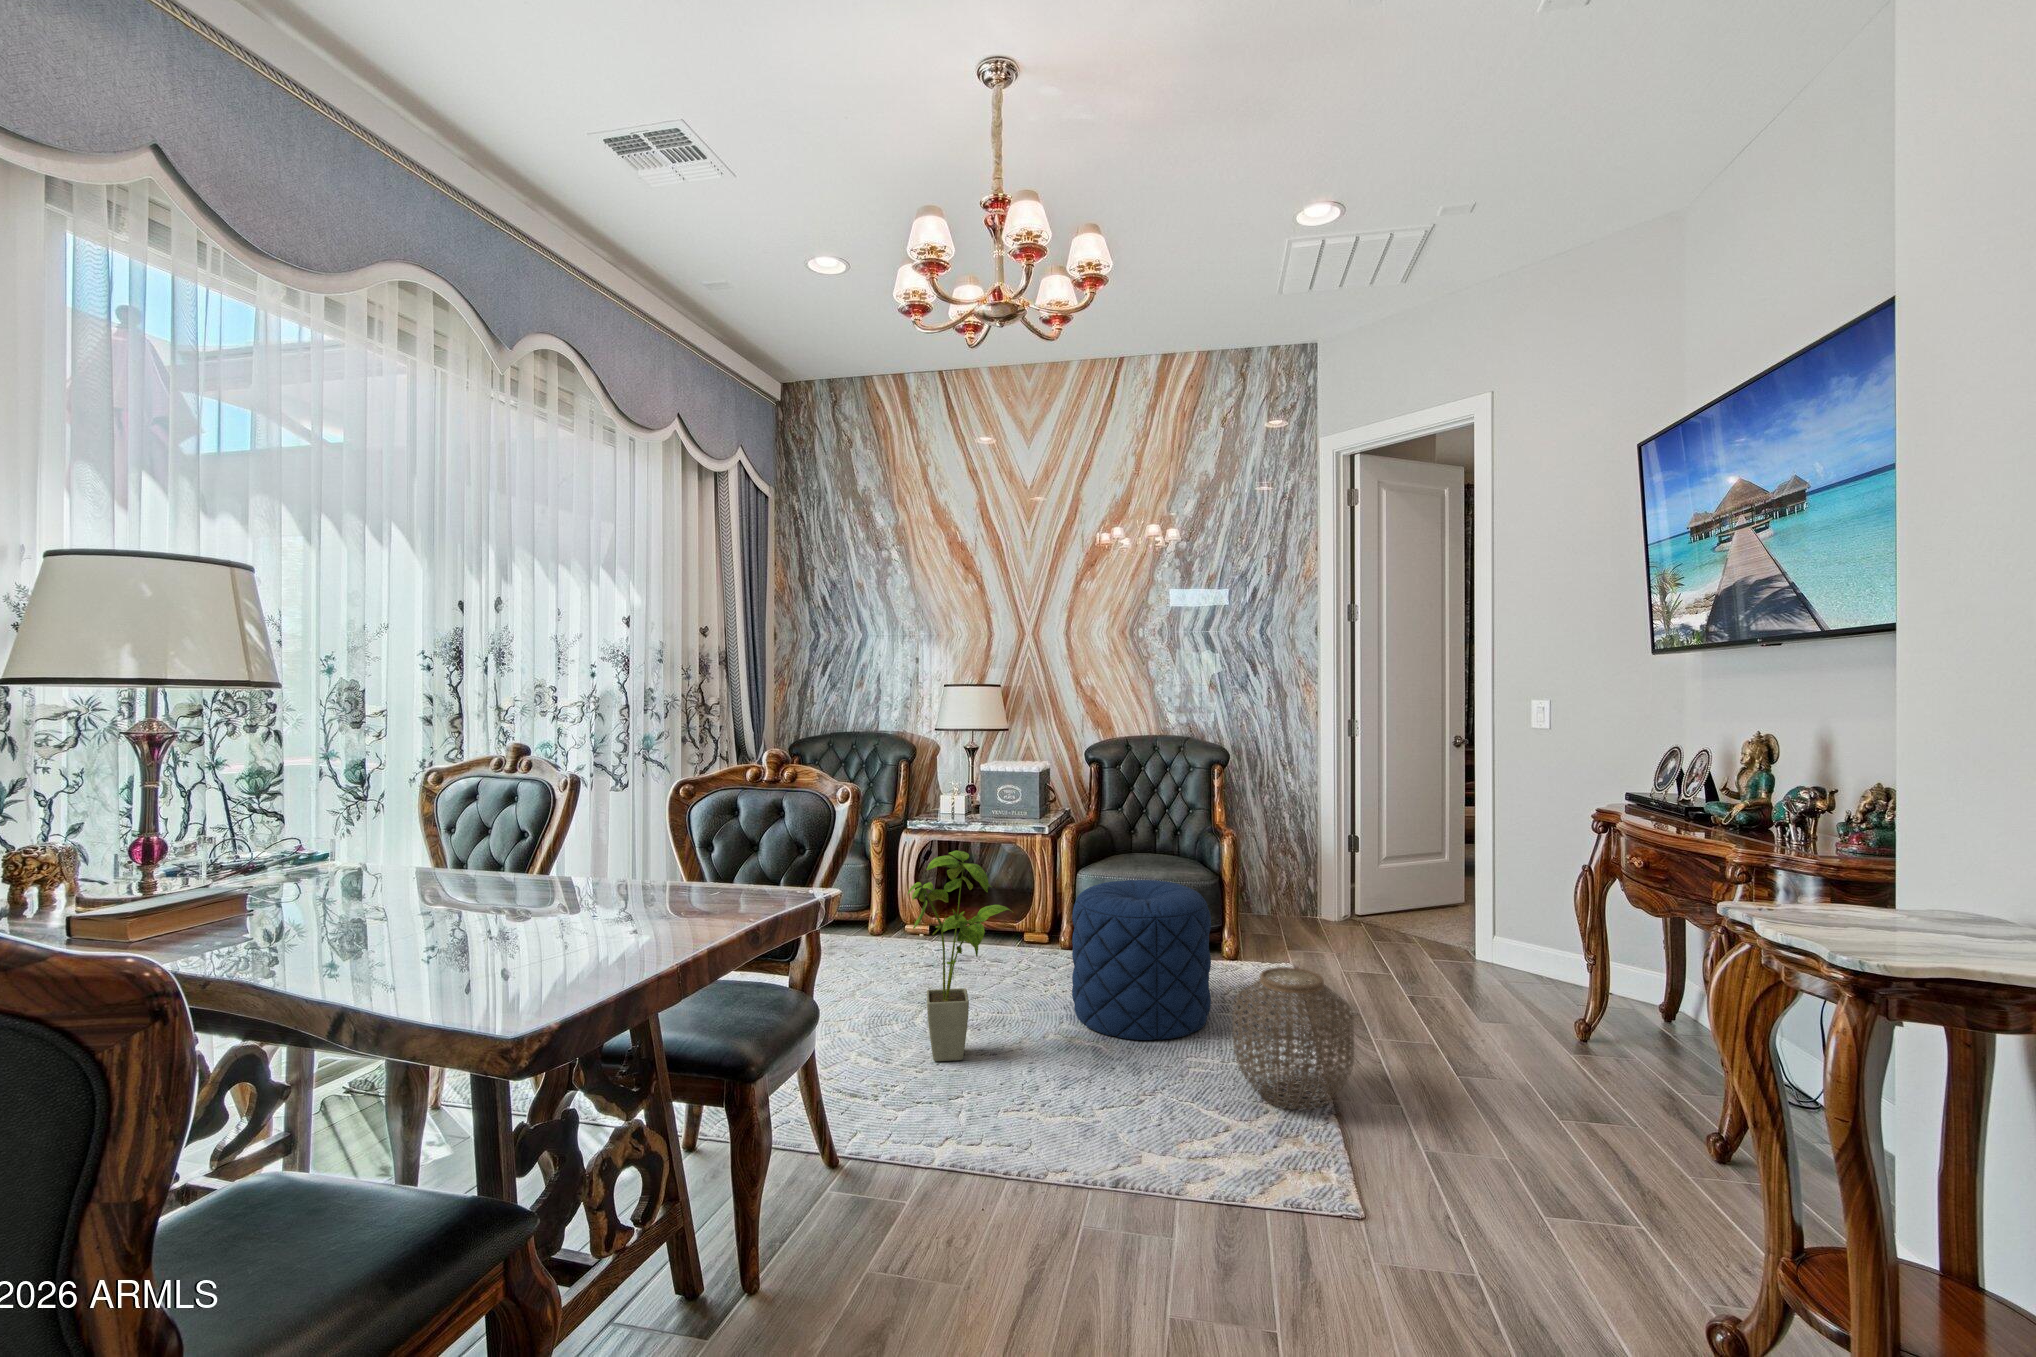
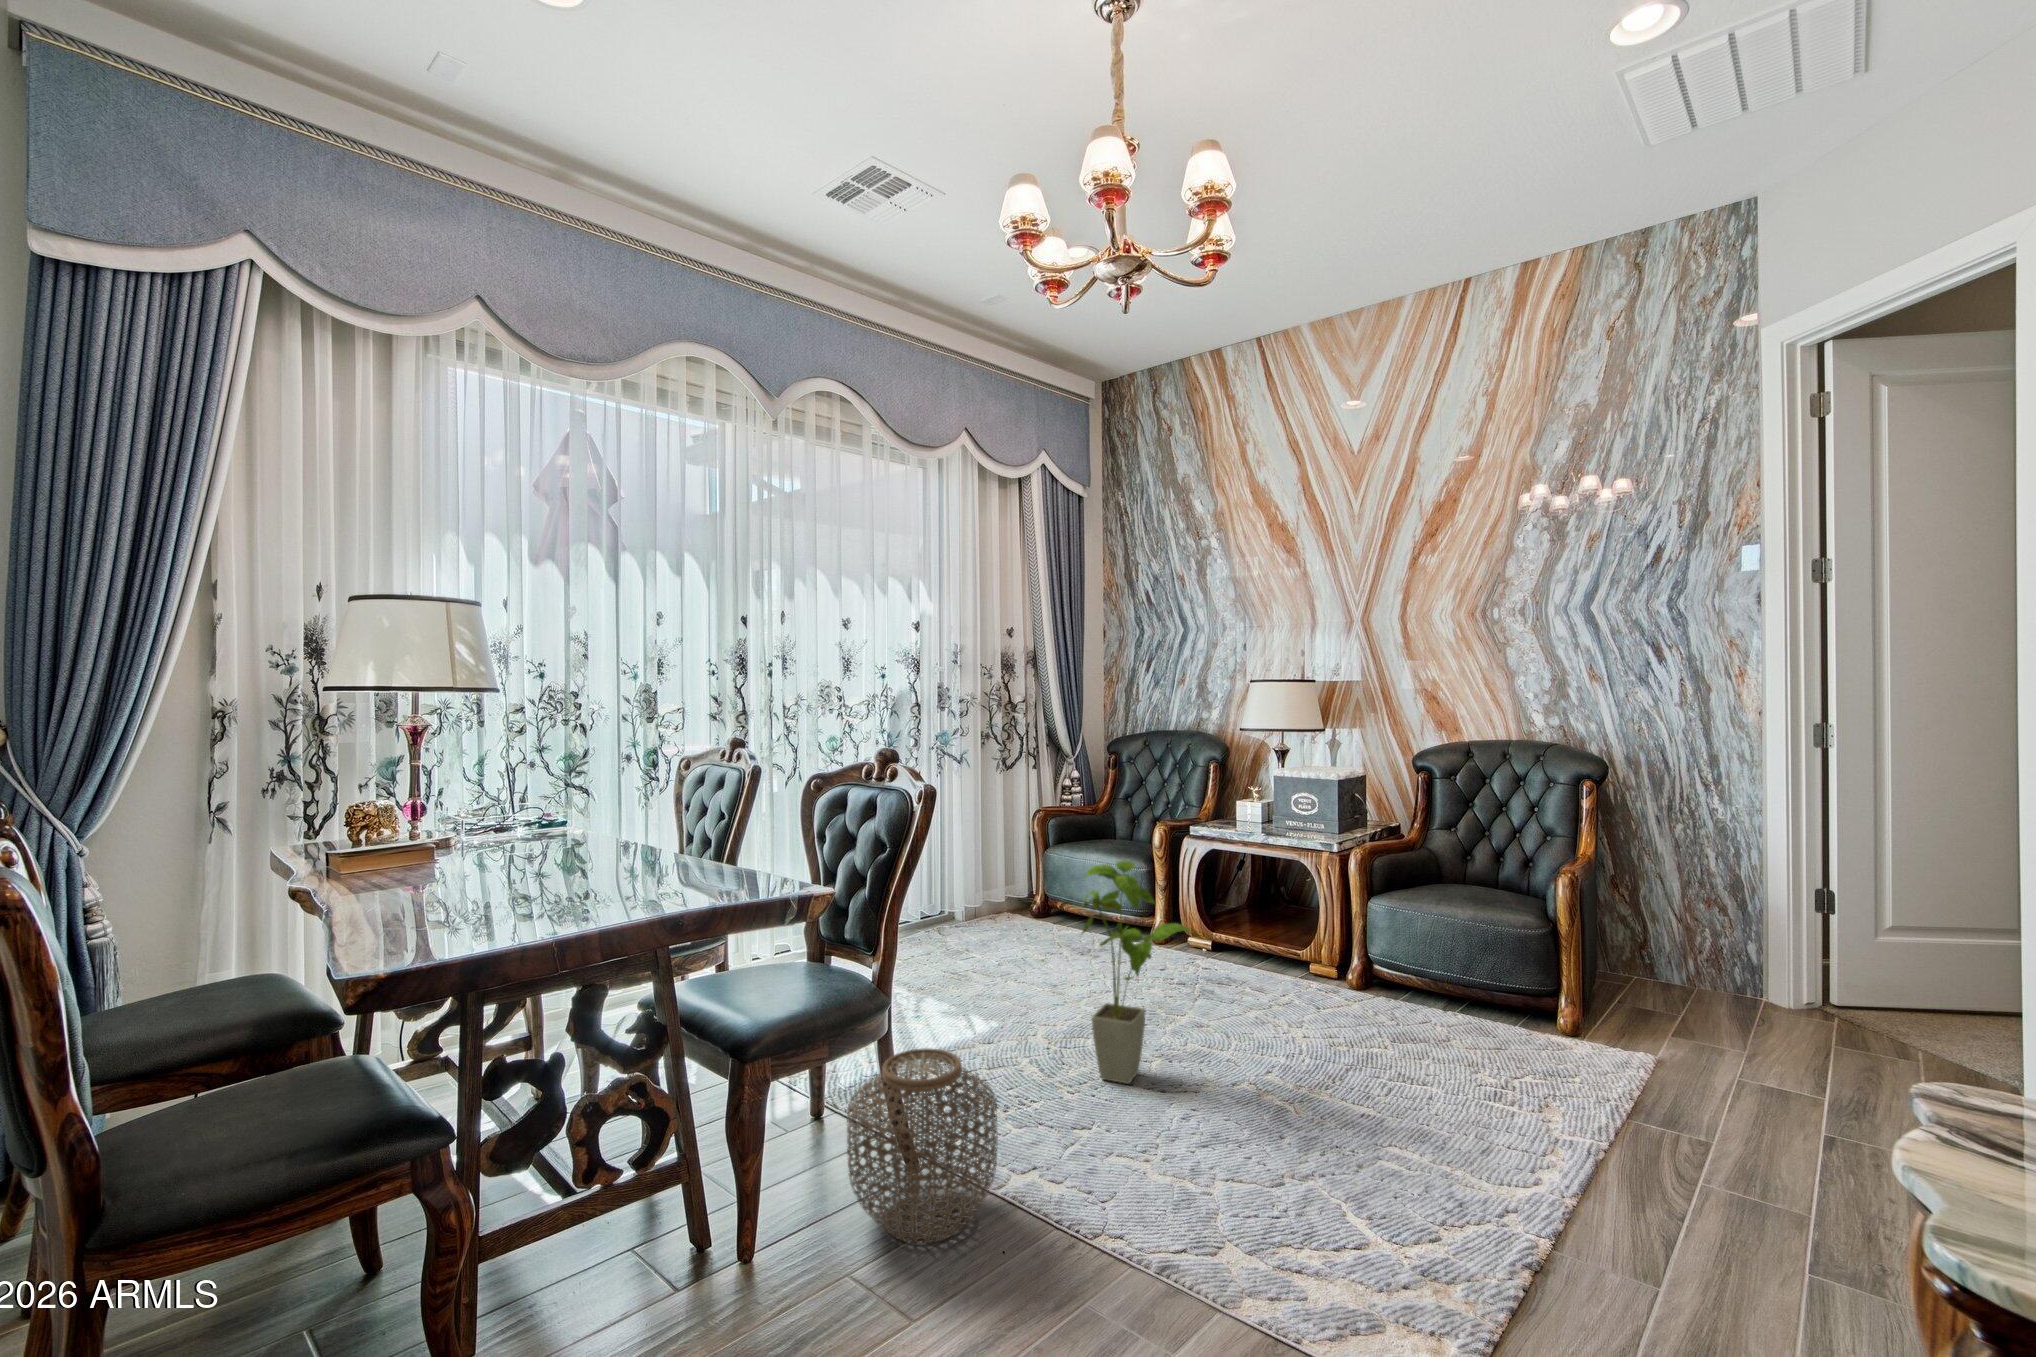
pouf: present [1072,880,1211,1040] -> none [1287,915,1466,1118]
woven basket: present [1232,967,1354,1110] -> present [847,1048,998,1243]

